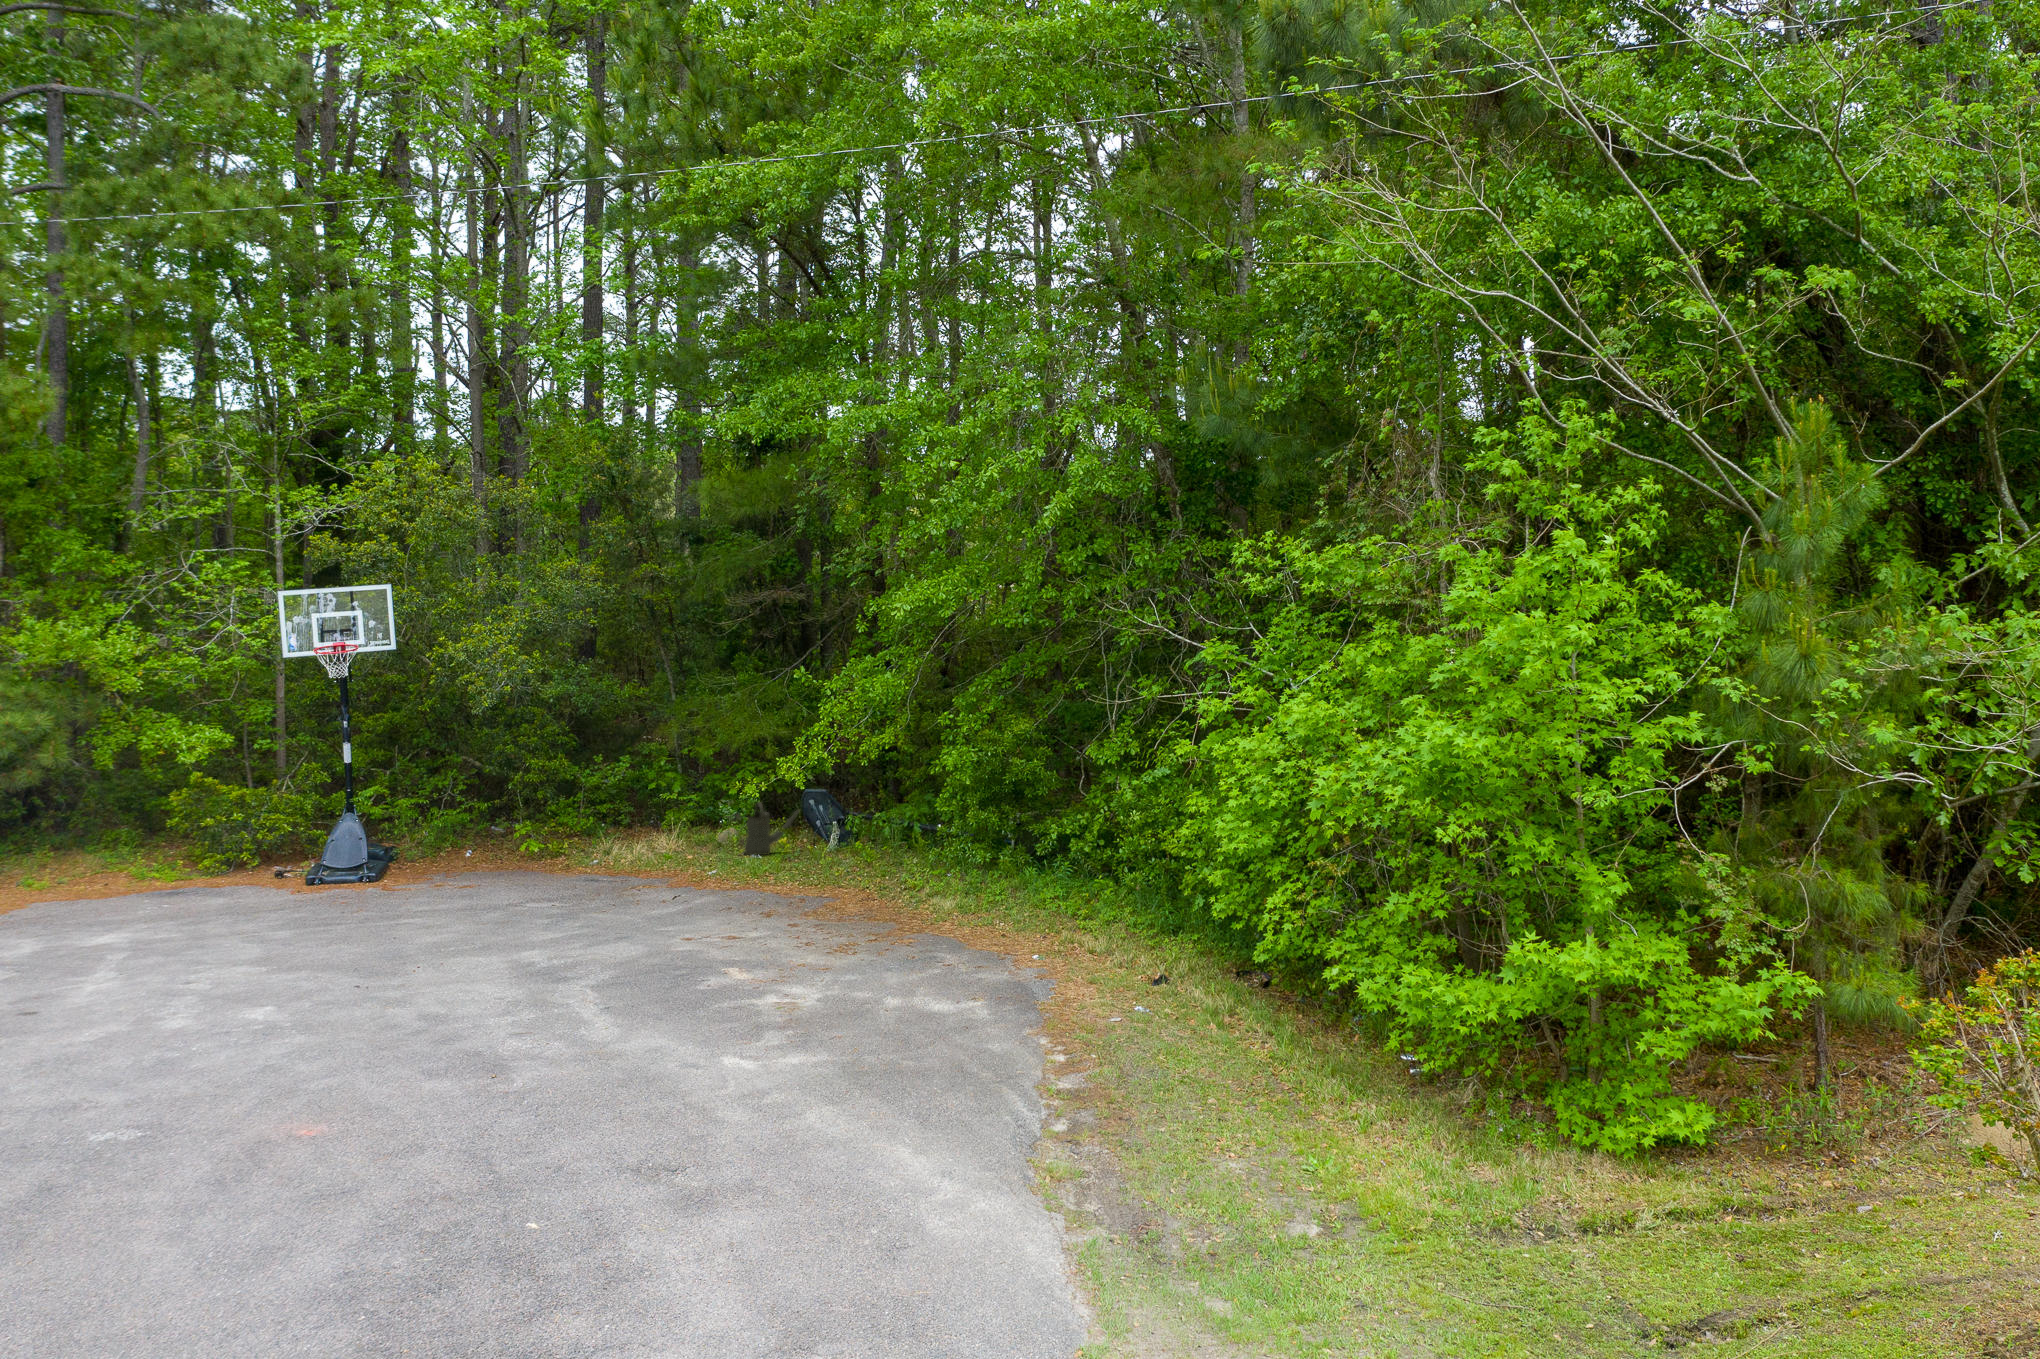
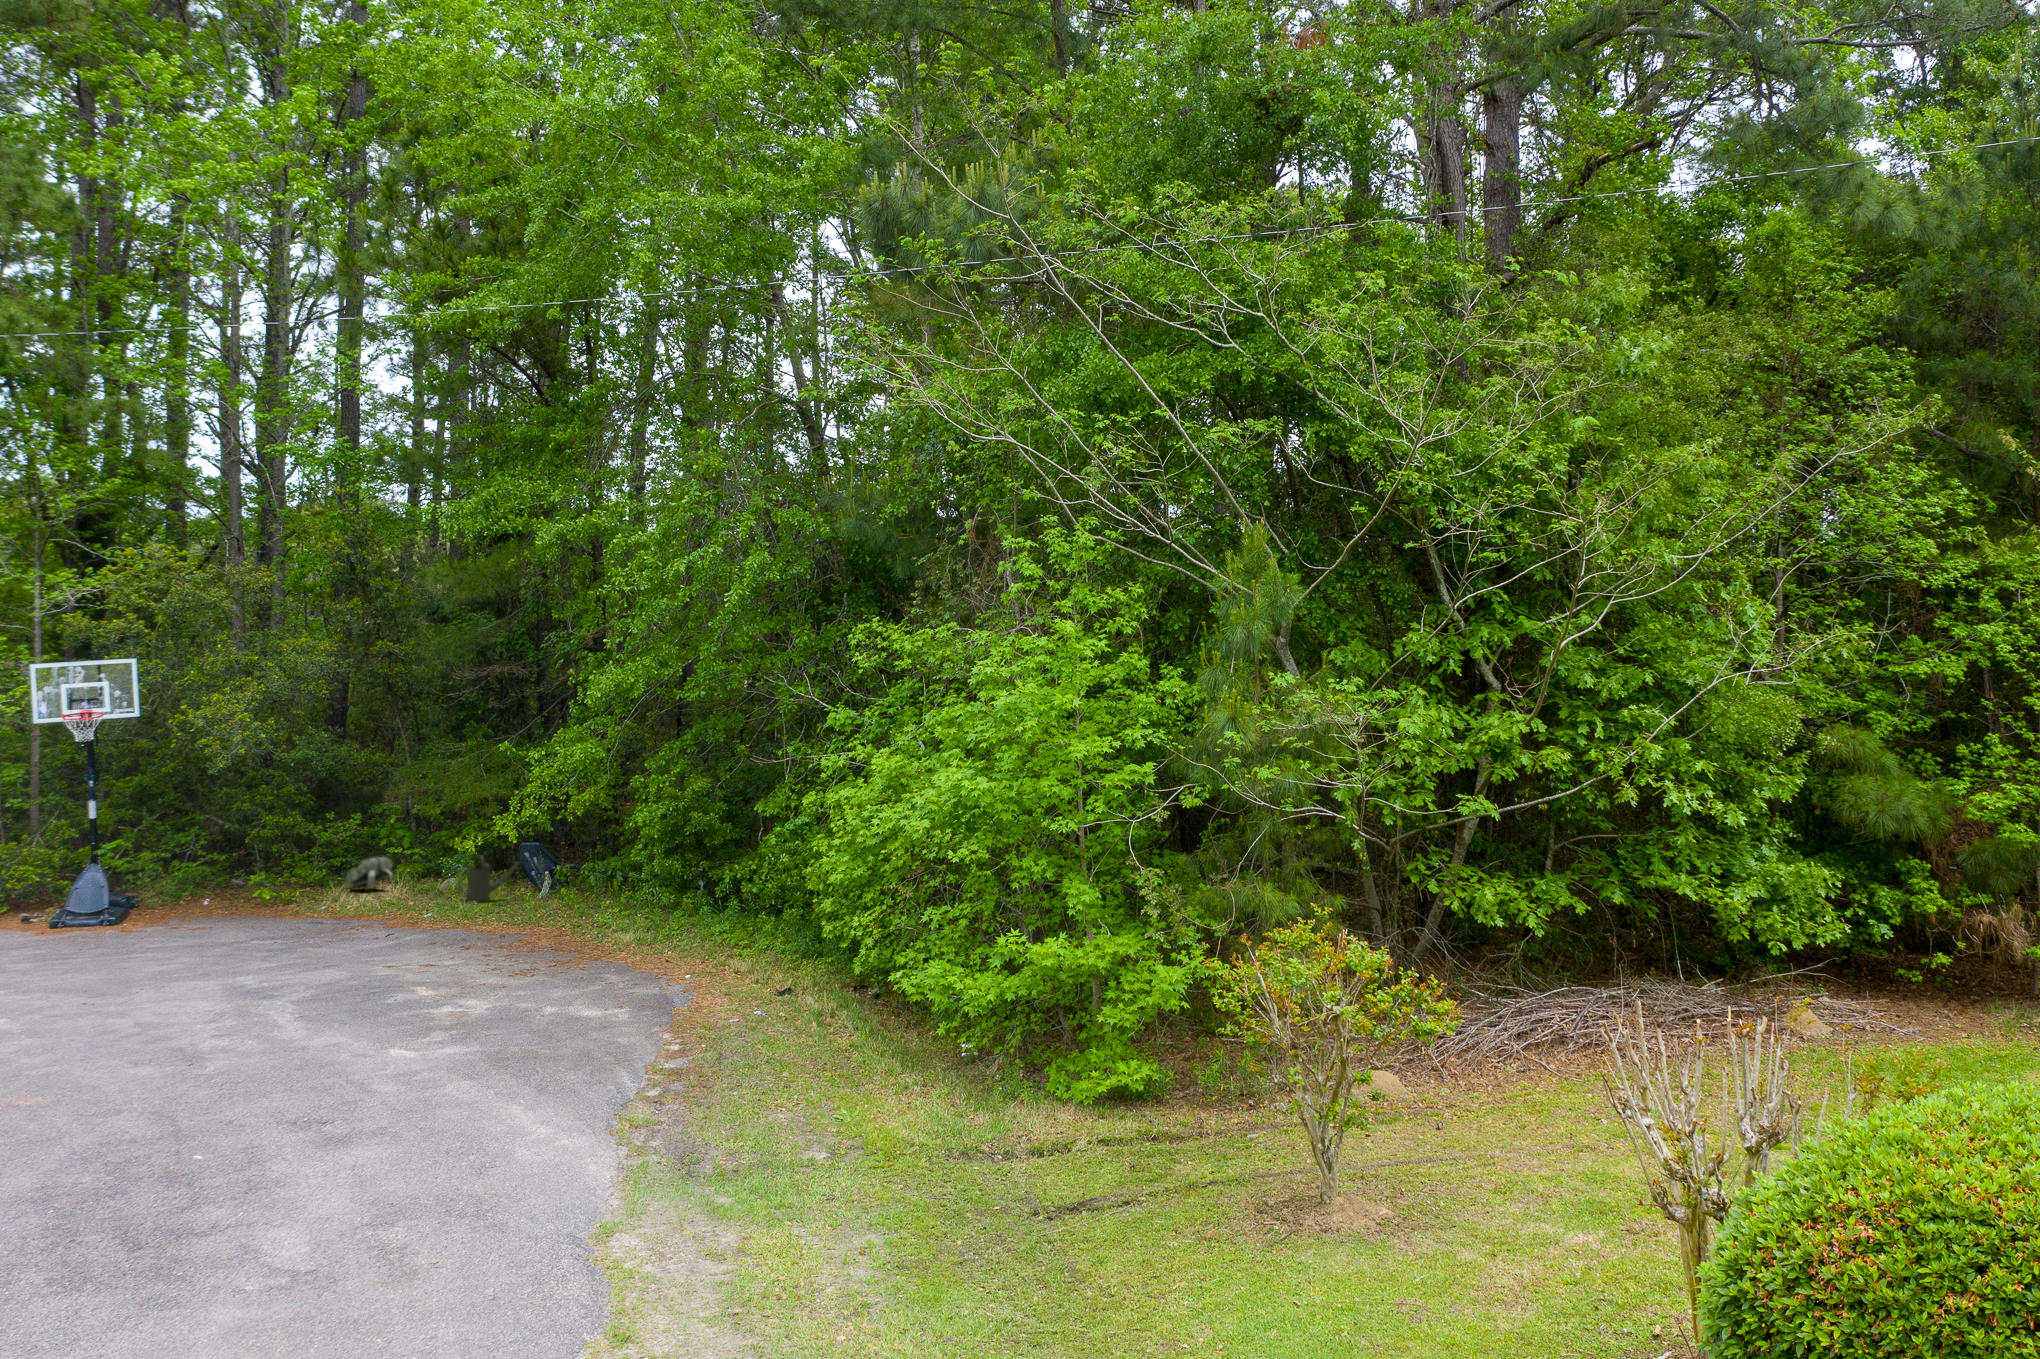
backpack: none [613,803,663,841] -> present [346,857,393,890]

